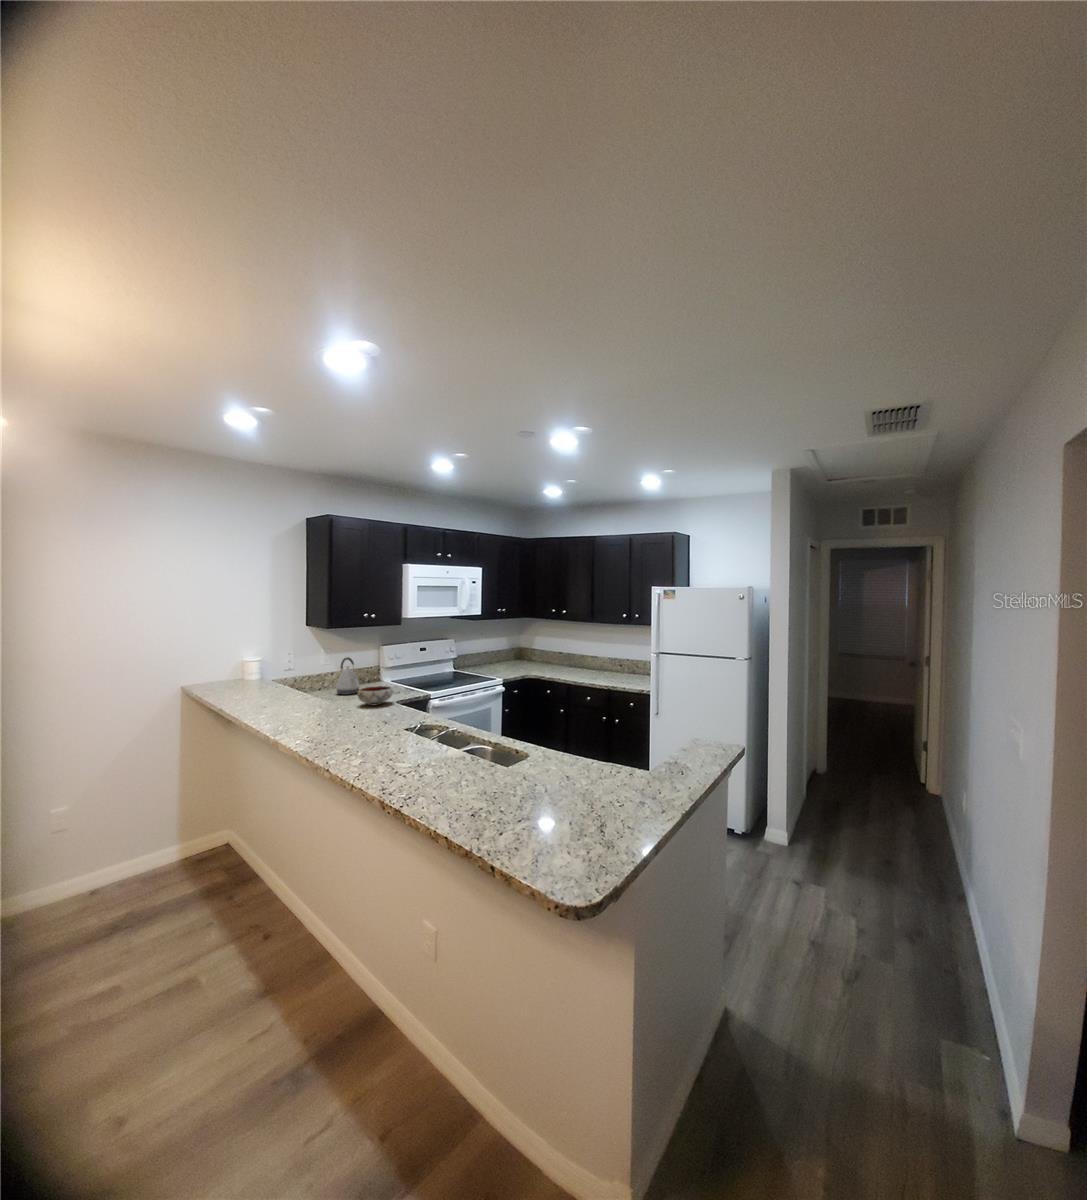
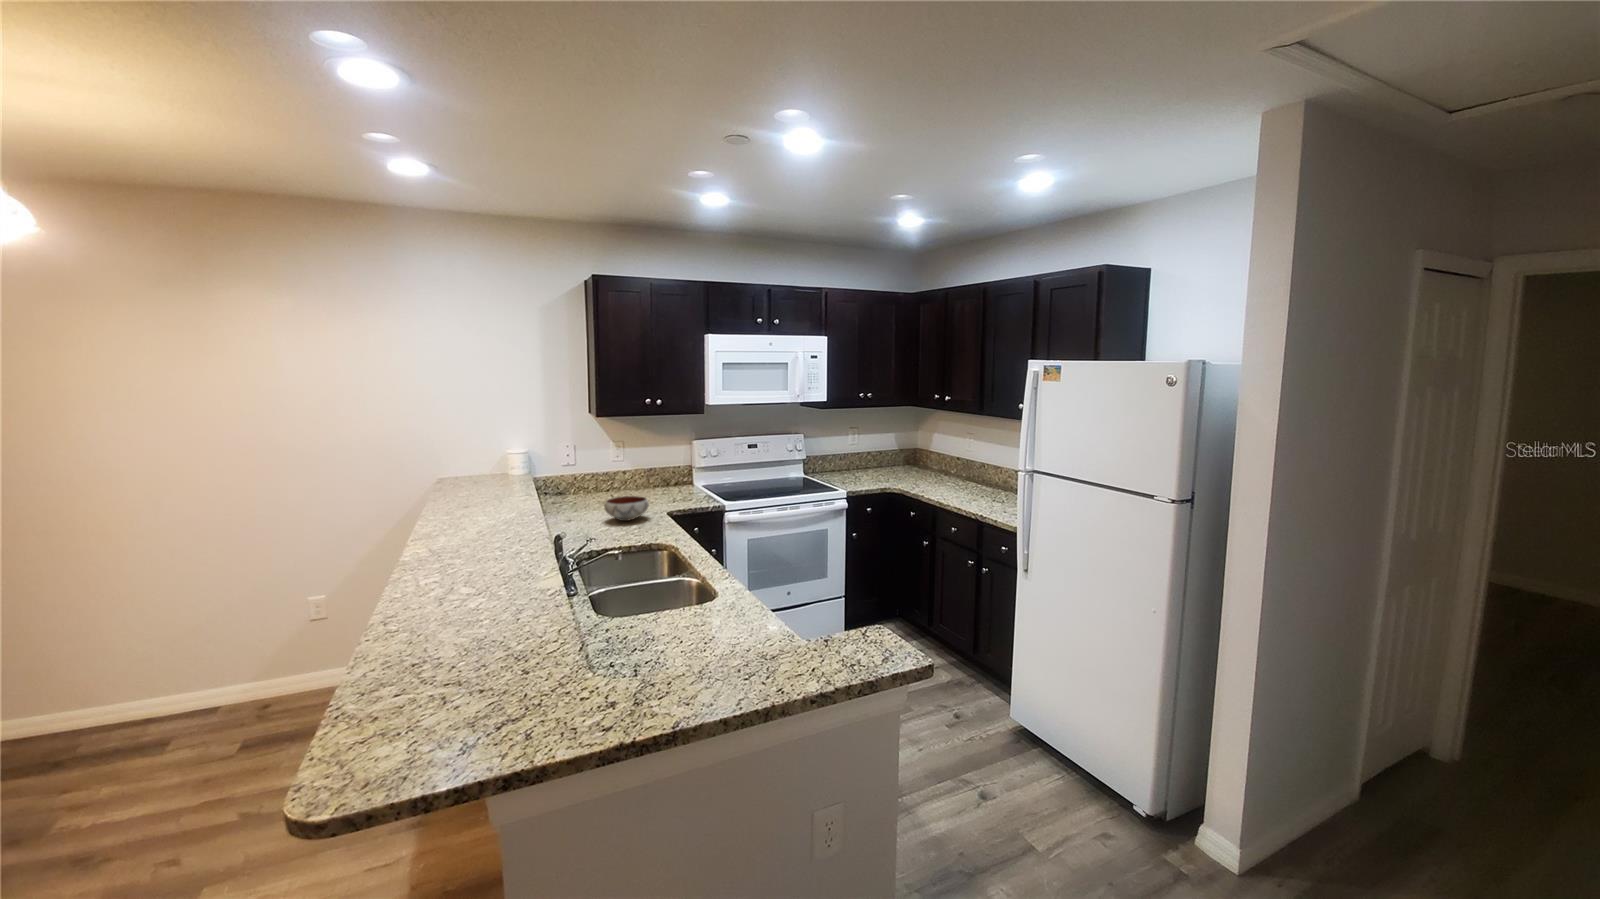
kettle: present [336,657,360,695] -> none [620,453,649,499]

